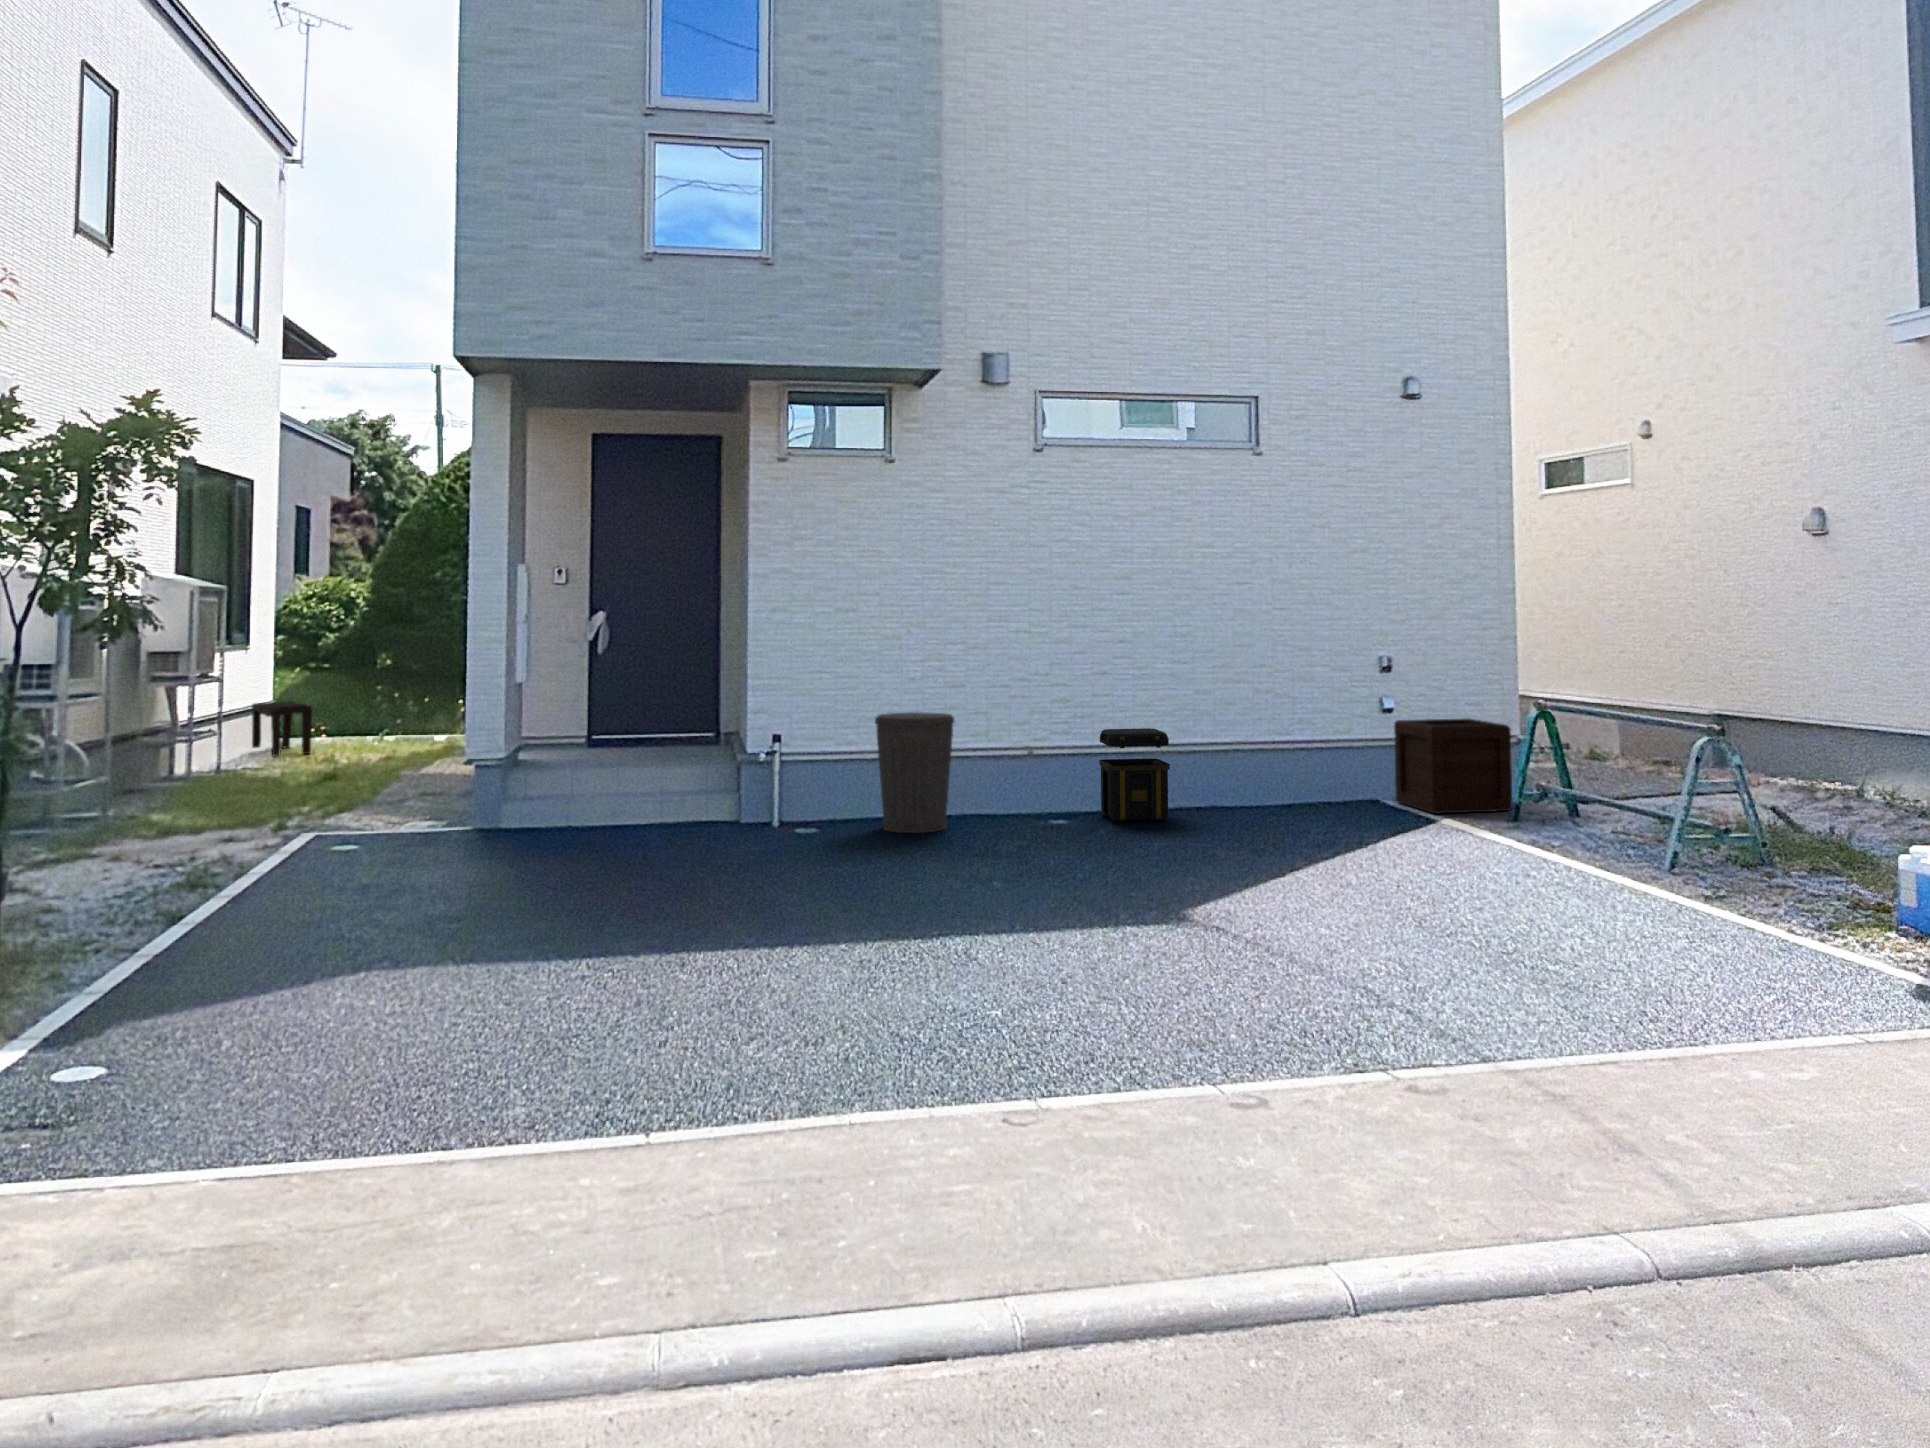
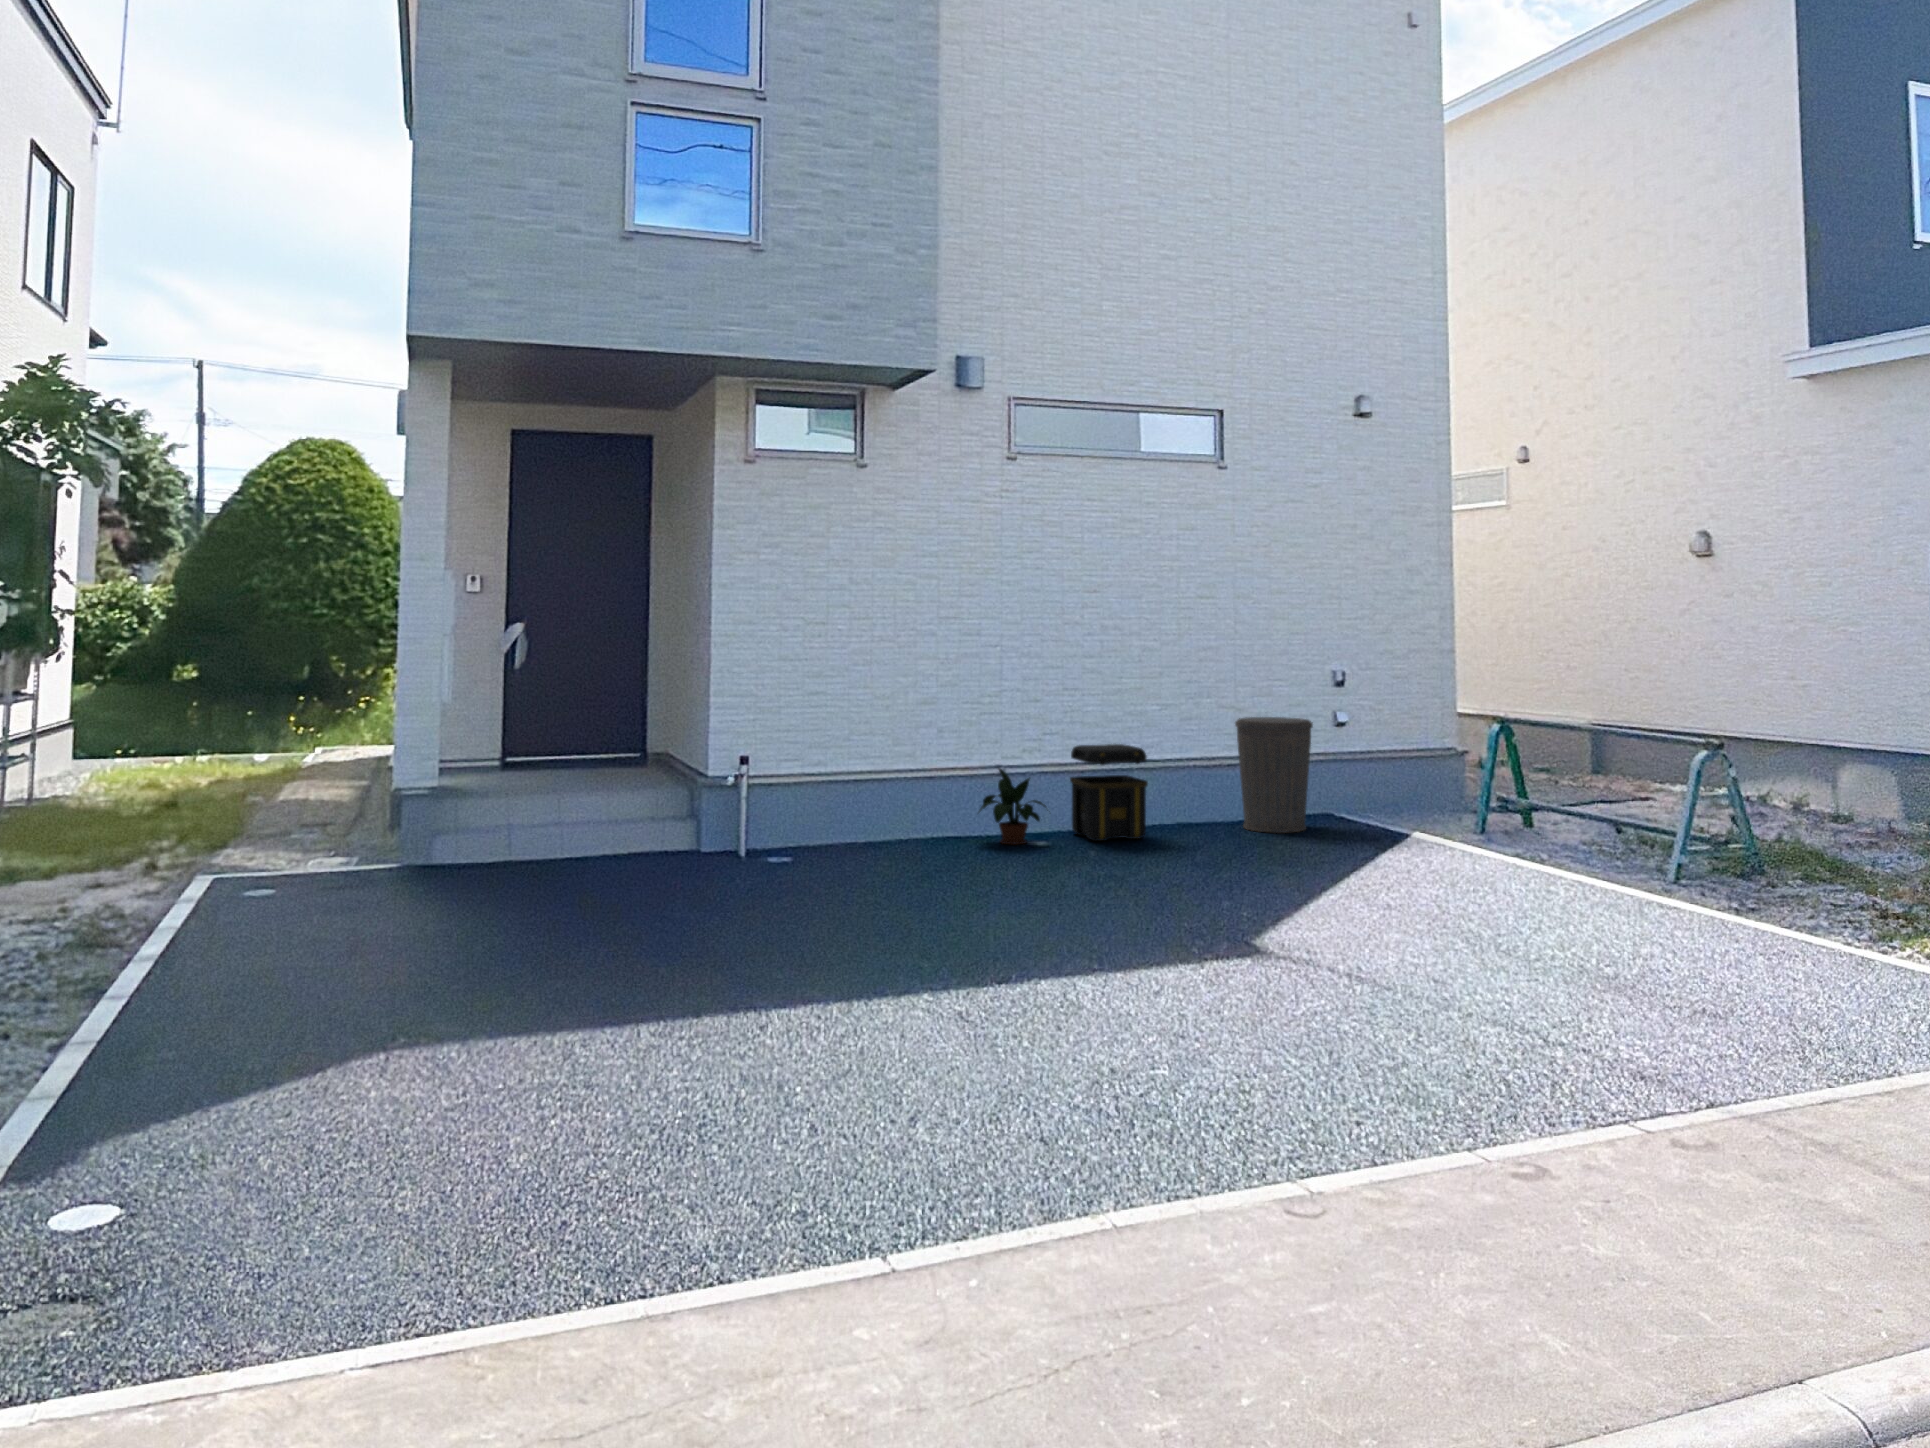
bench: present [252,701,312,756] -> none [58,720,136,783]
trash can: present [875,712,954,833] -> present [1235,717,1313,833]
wooden crate: present [1394,719,1512,814] -> none [1346,732,1465,826]
potted plant: none [1002,749,1073,823] -> present [979,768,1046,845]

